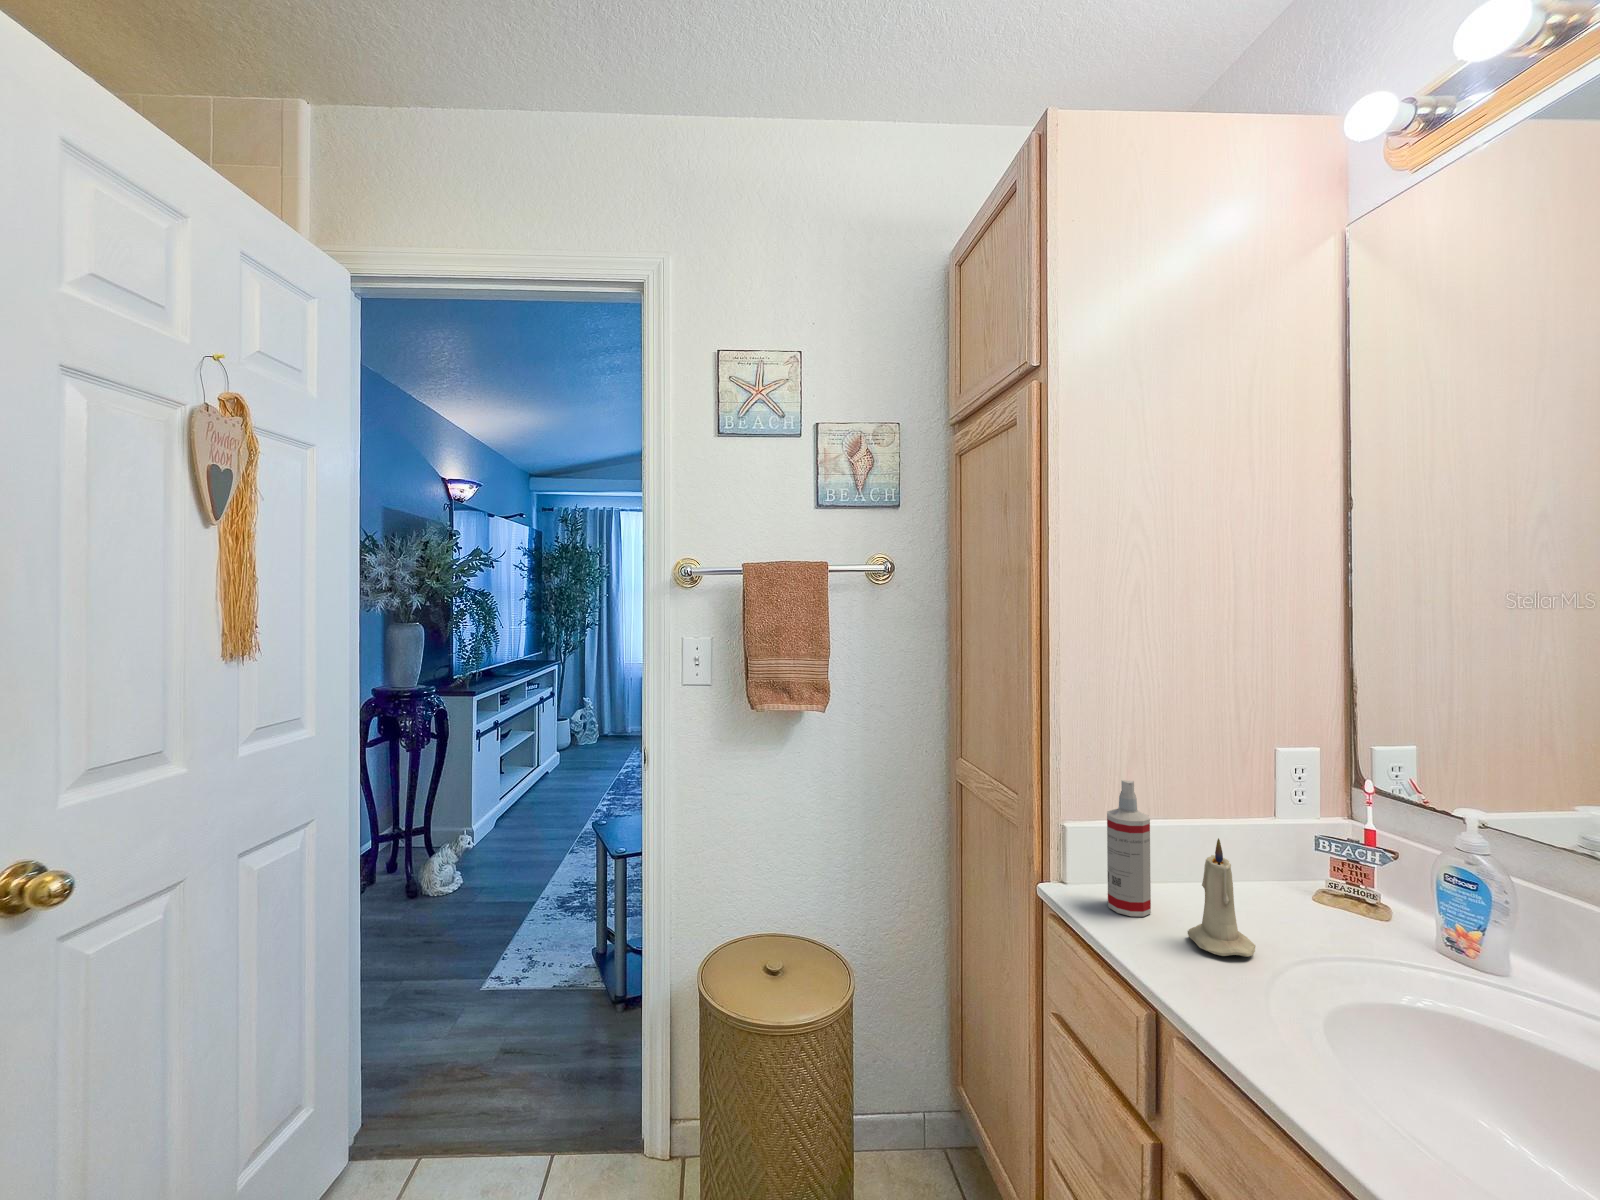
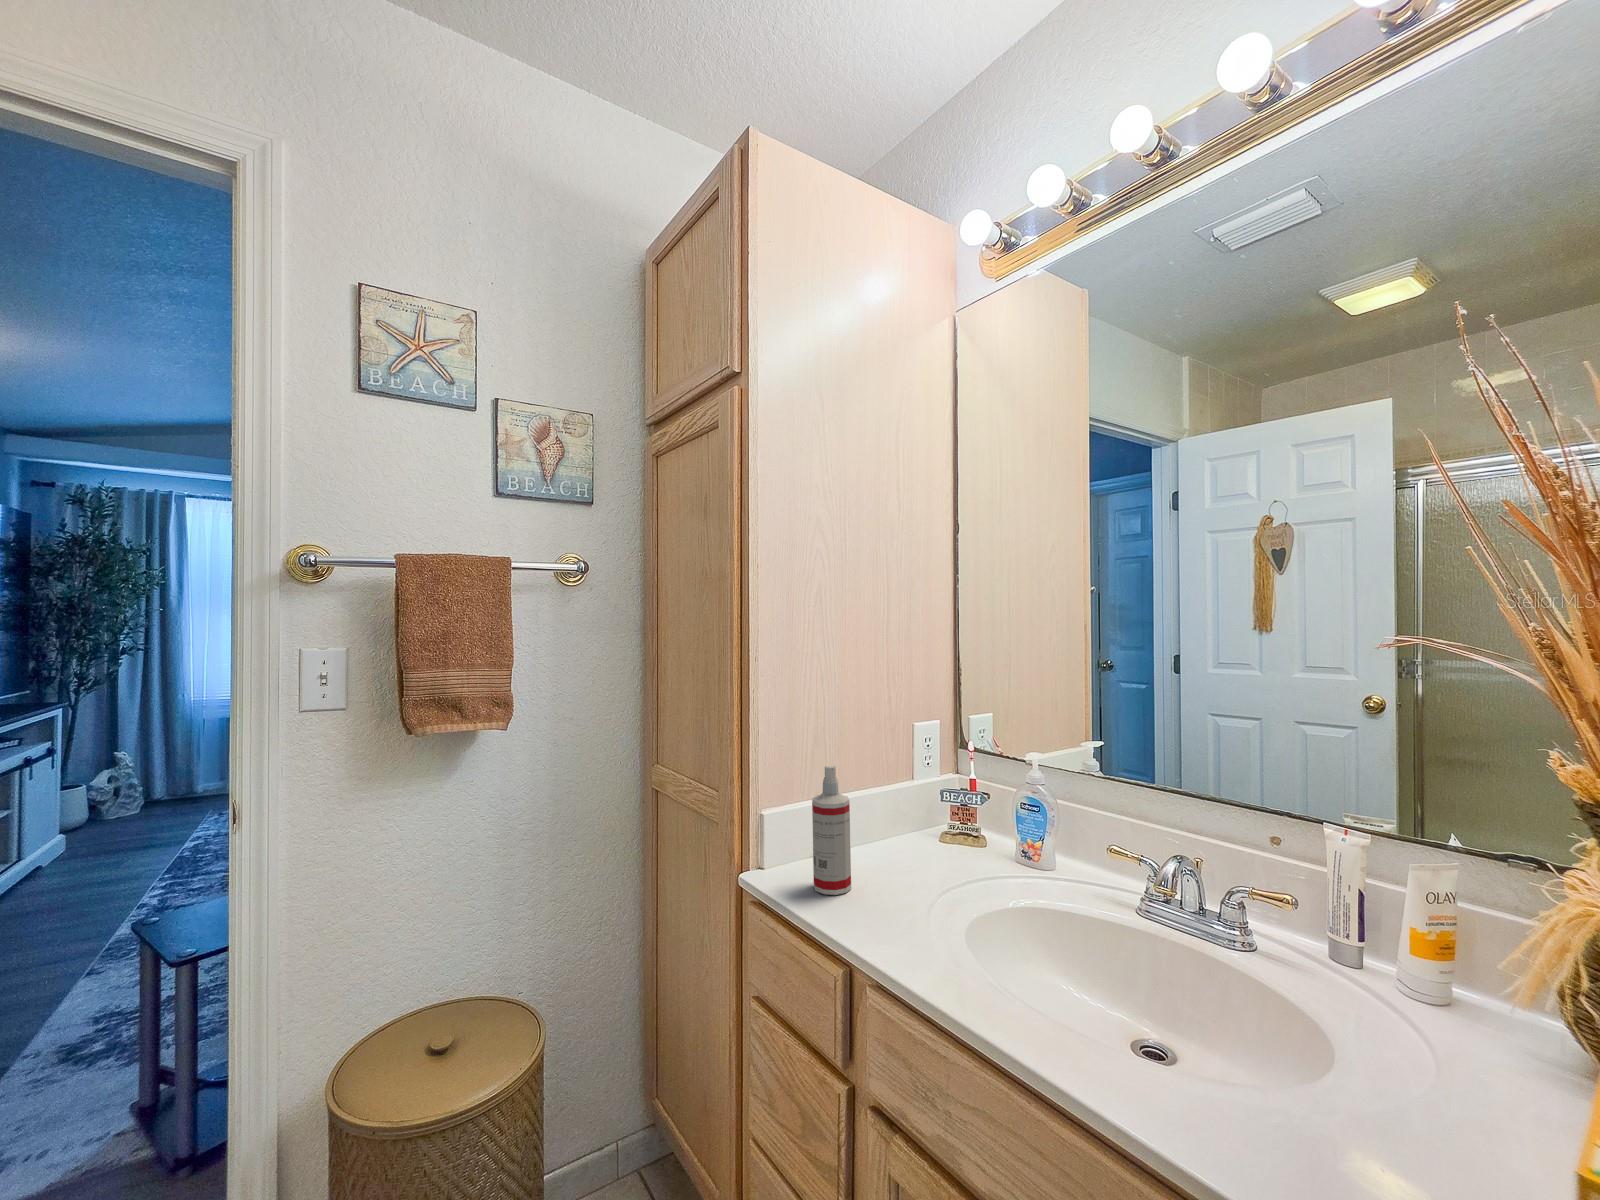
candle: present [1188,838,1255,957] -> none [885,807,938,914]

